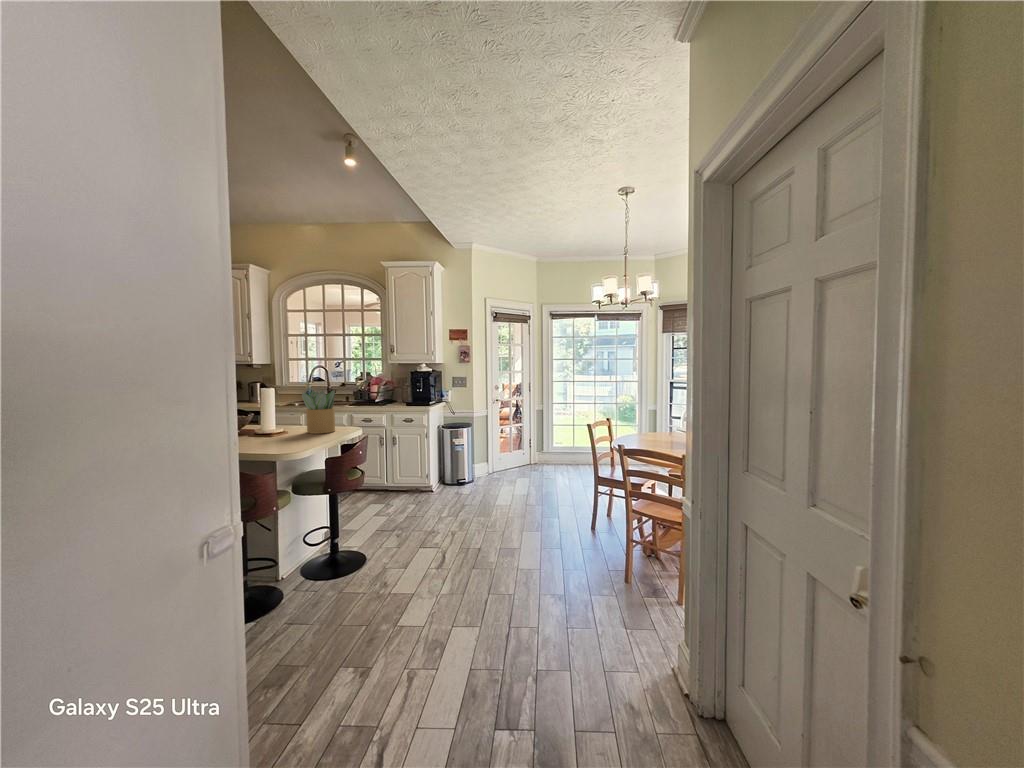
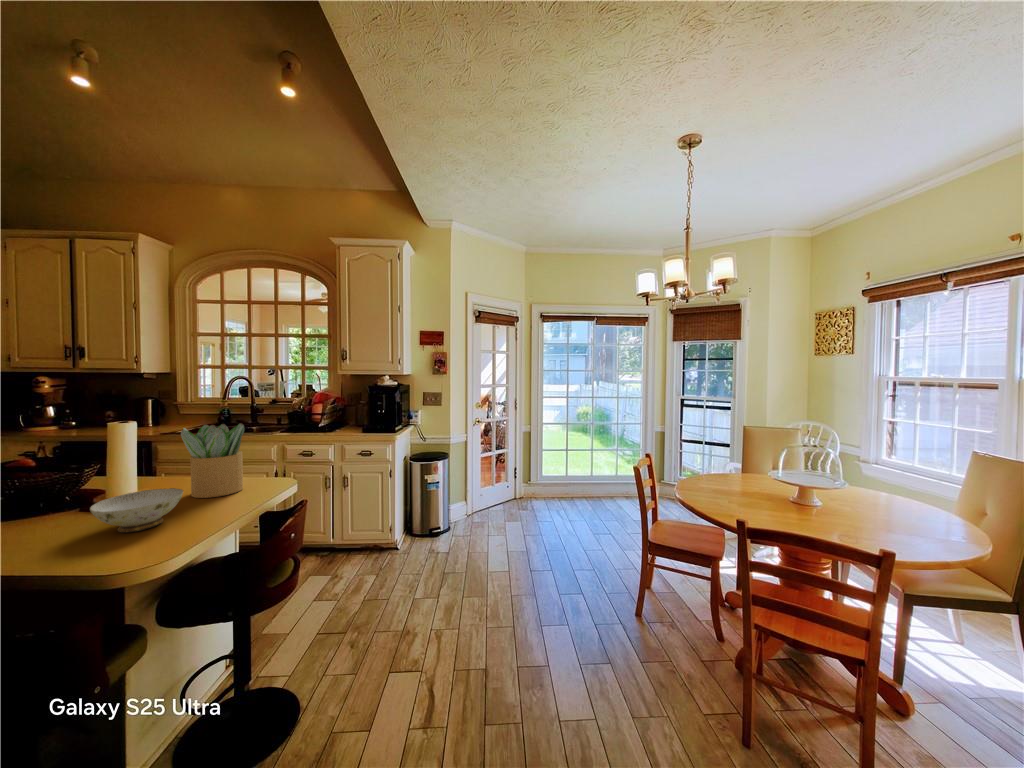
ceramic bowl: none [267,424,309,444] -> present [90,488,183,533]

